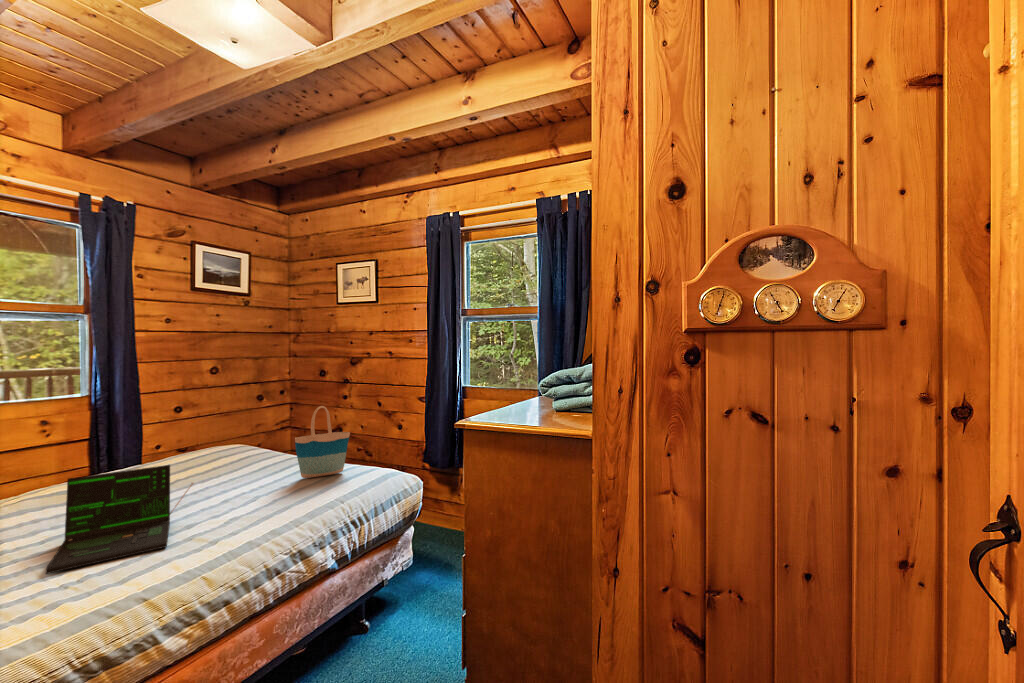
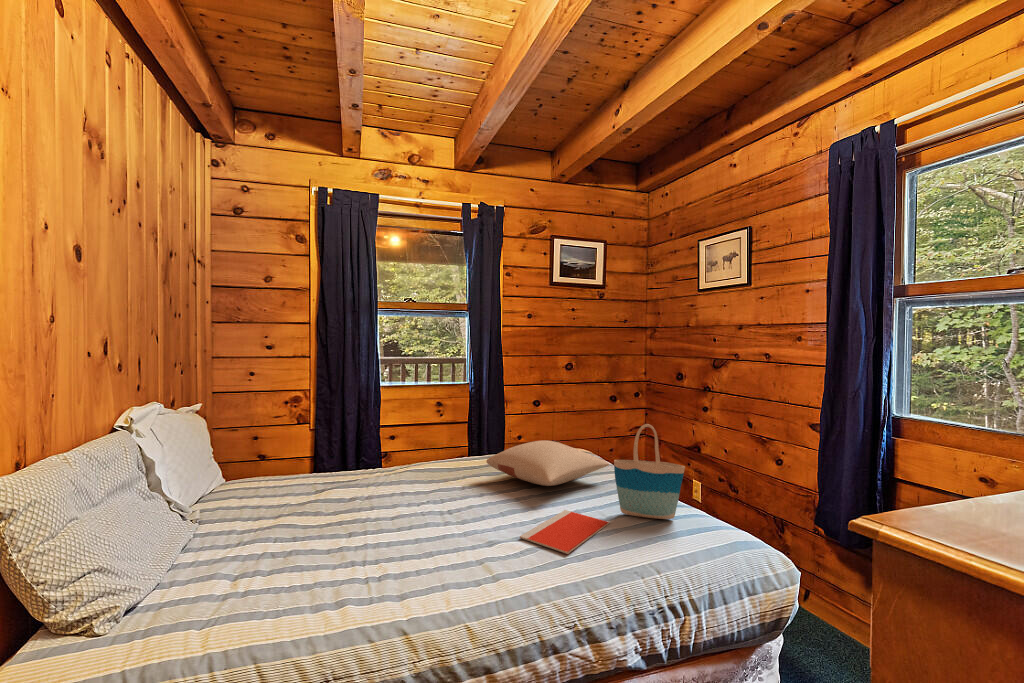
pillow: none [147,438,281,477] -> present [486,440,609,486]
laptop: present [46,465,193,574] -> none [372,463,501,564]
notebook: none [220,485,295,515] -> present [520,510,609,554]

